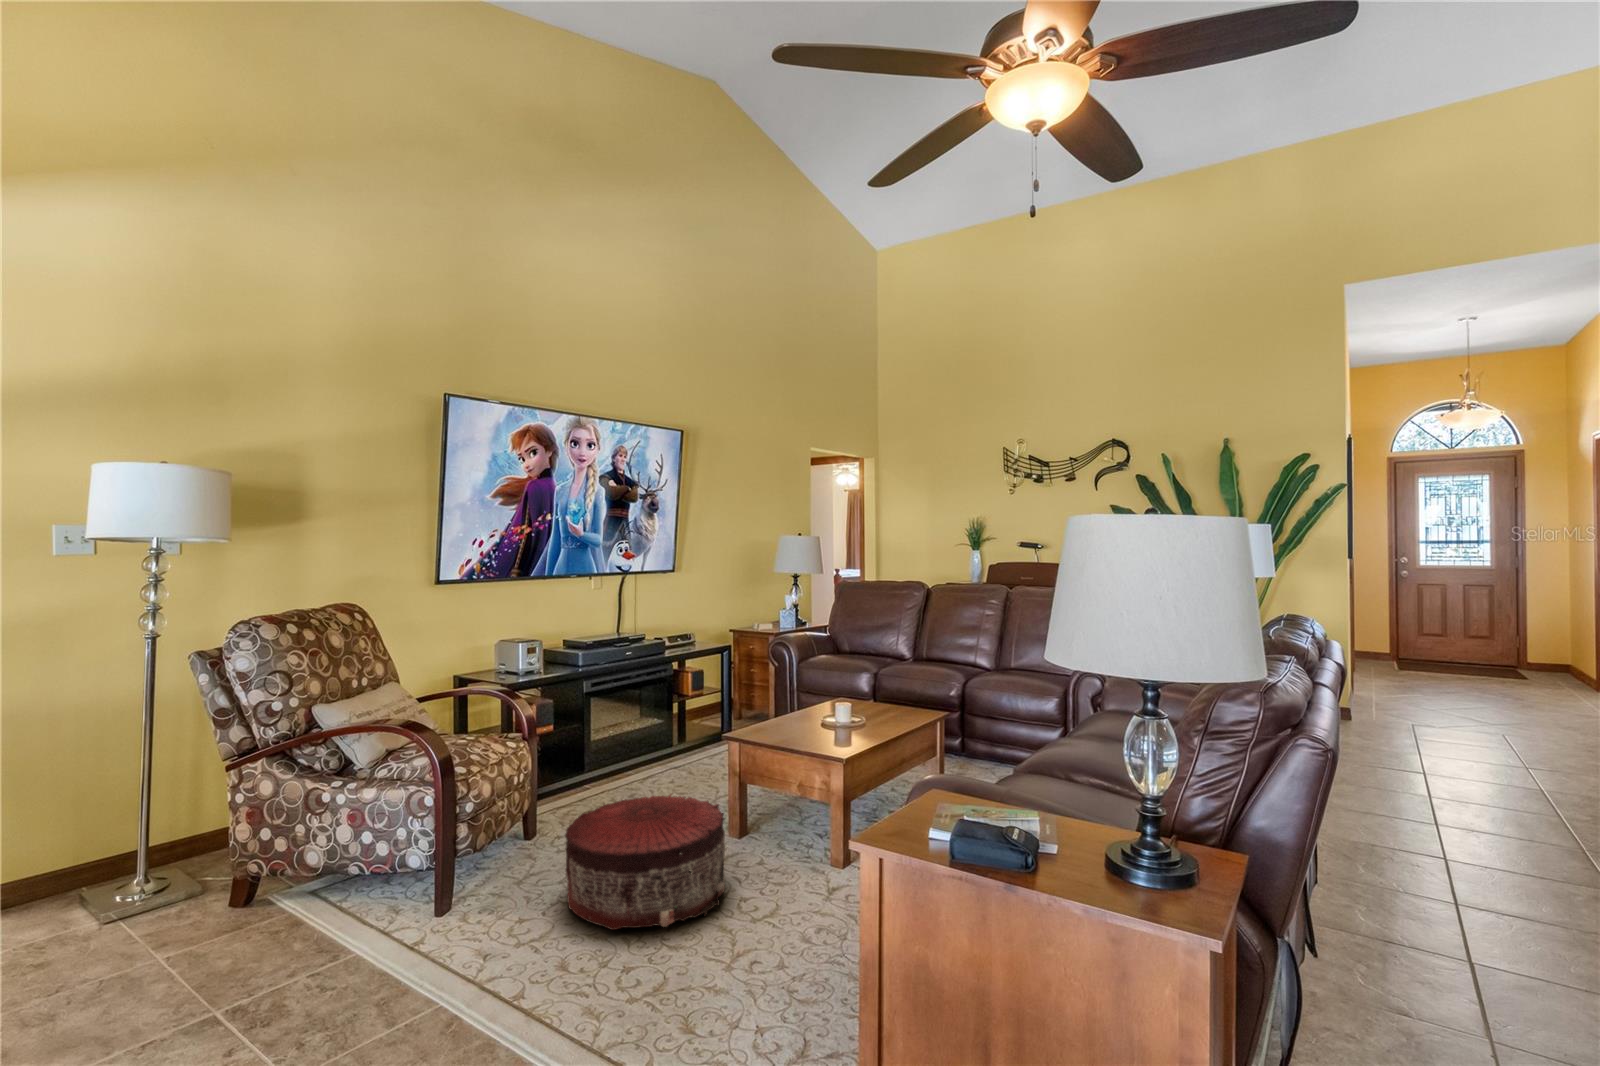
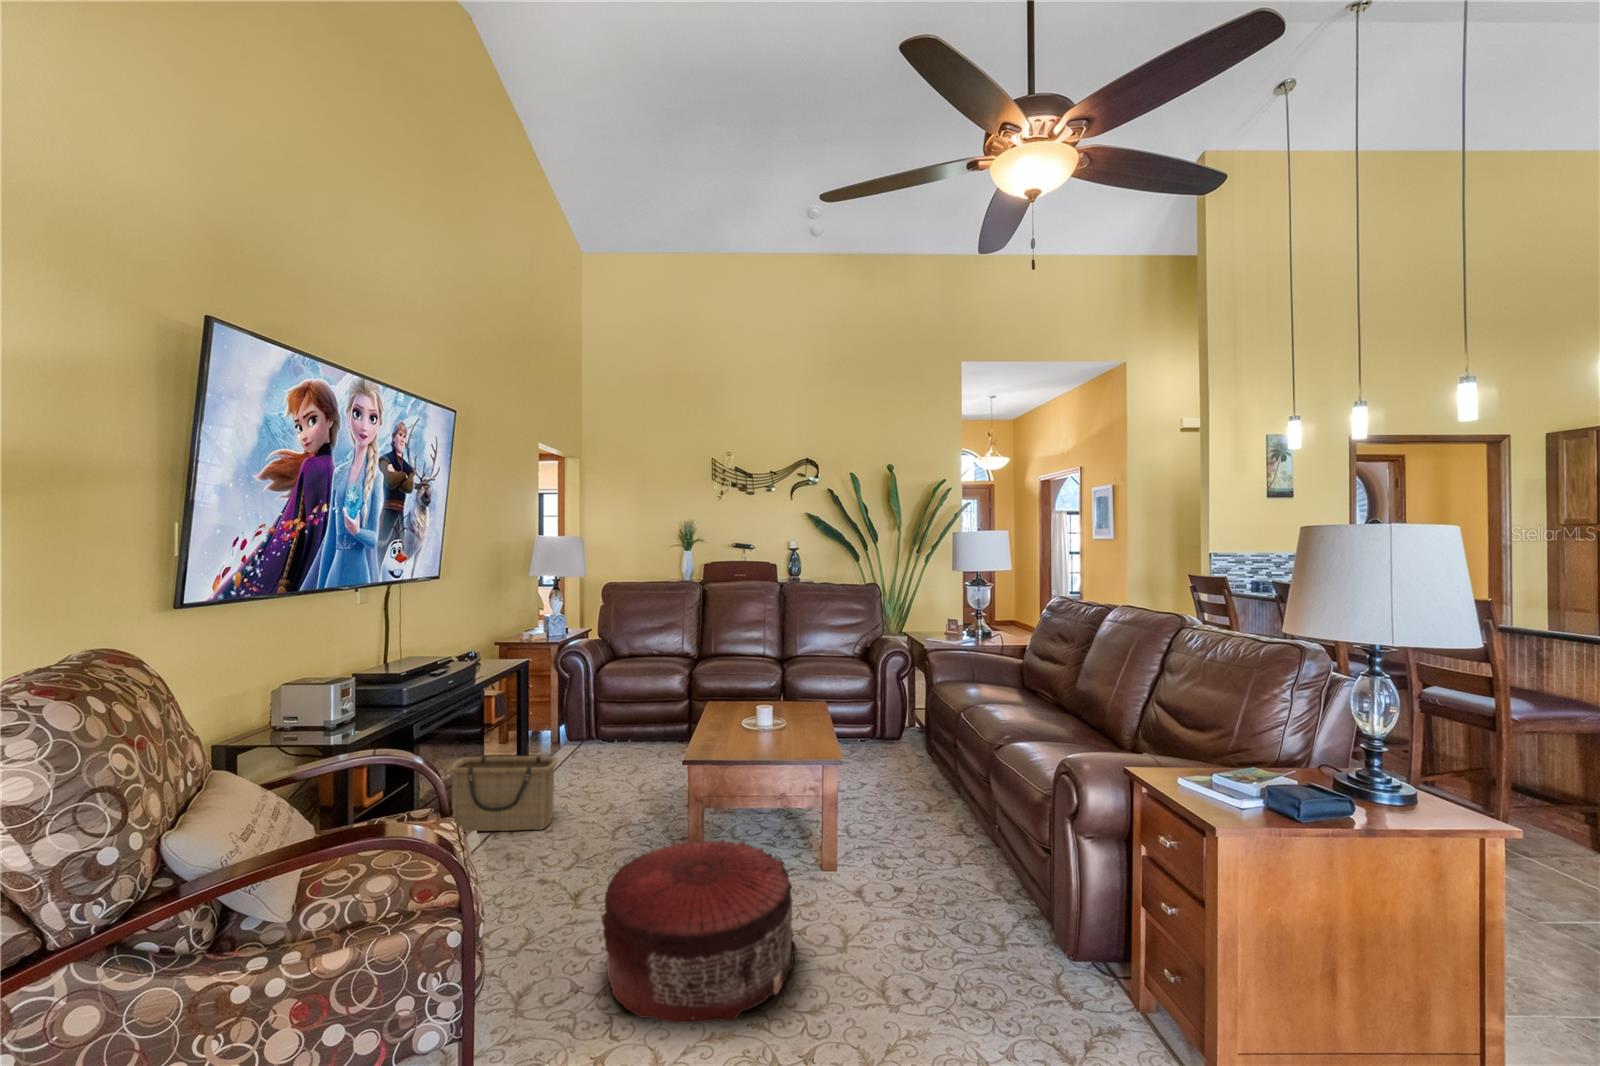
basket: none [618,715,696,783] -> present [449,756,557,831]

